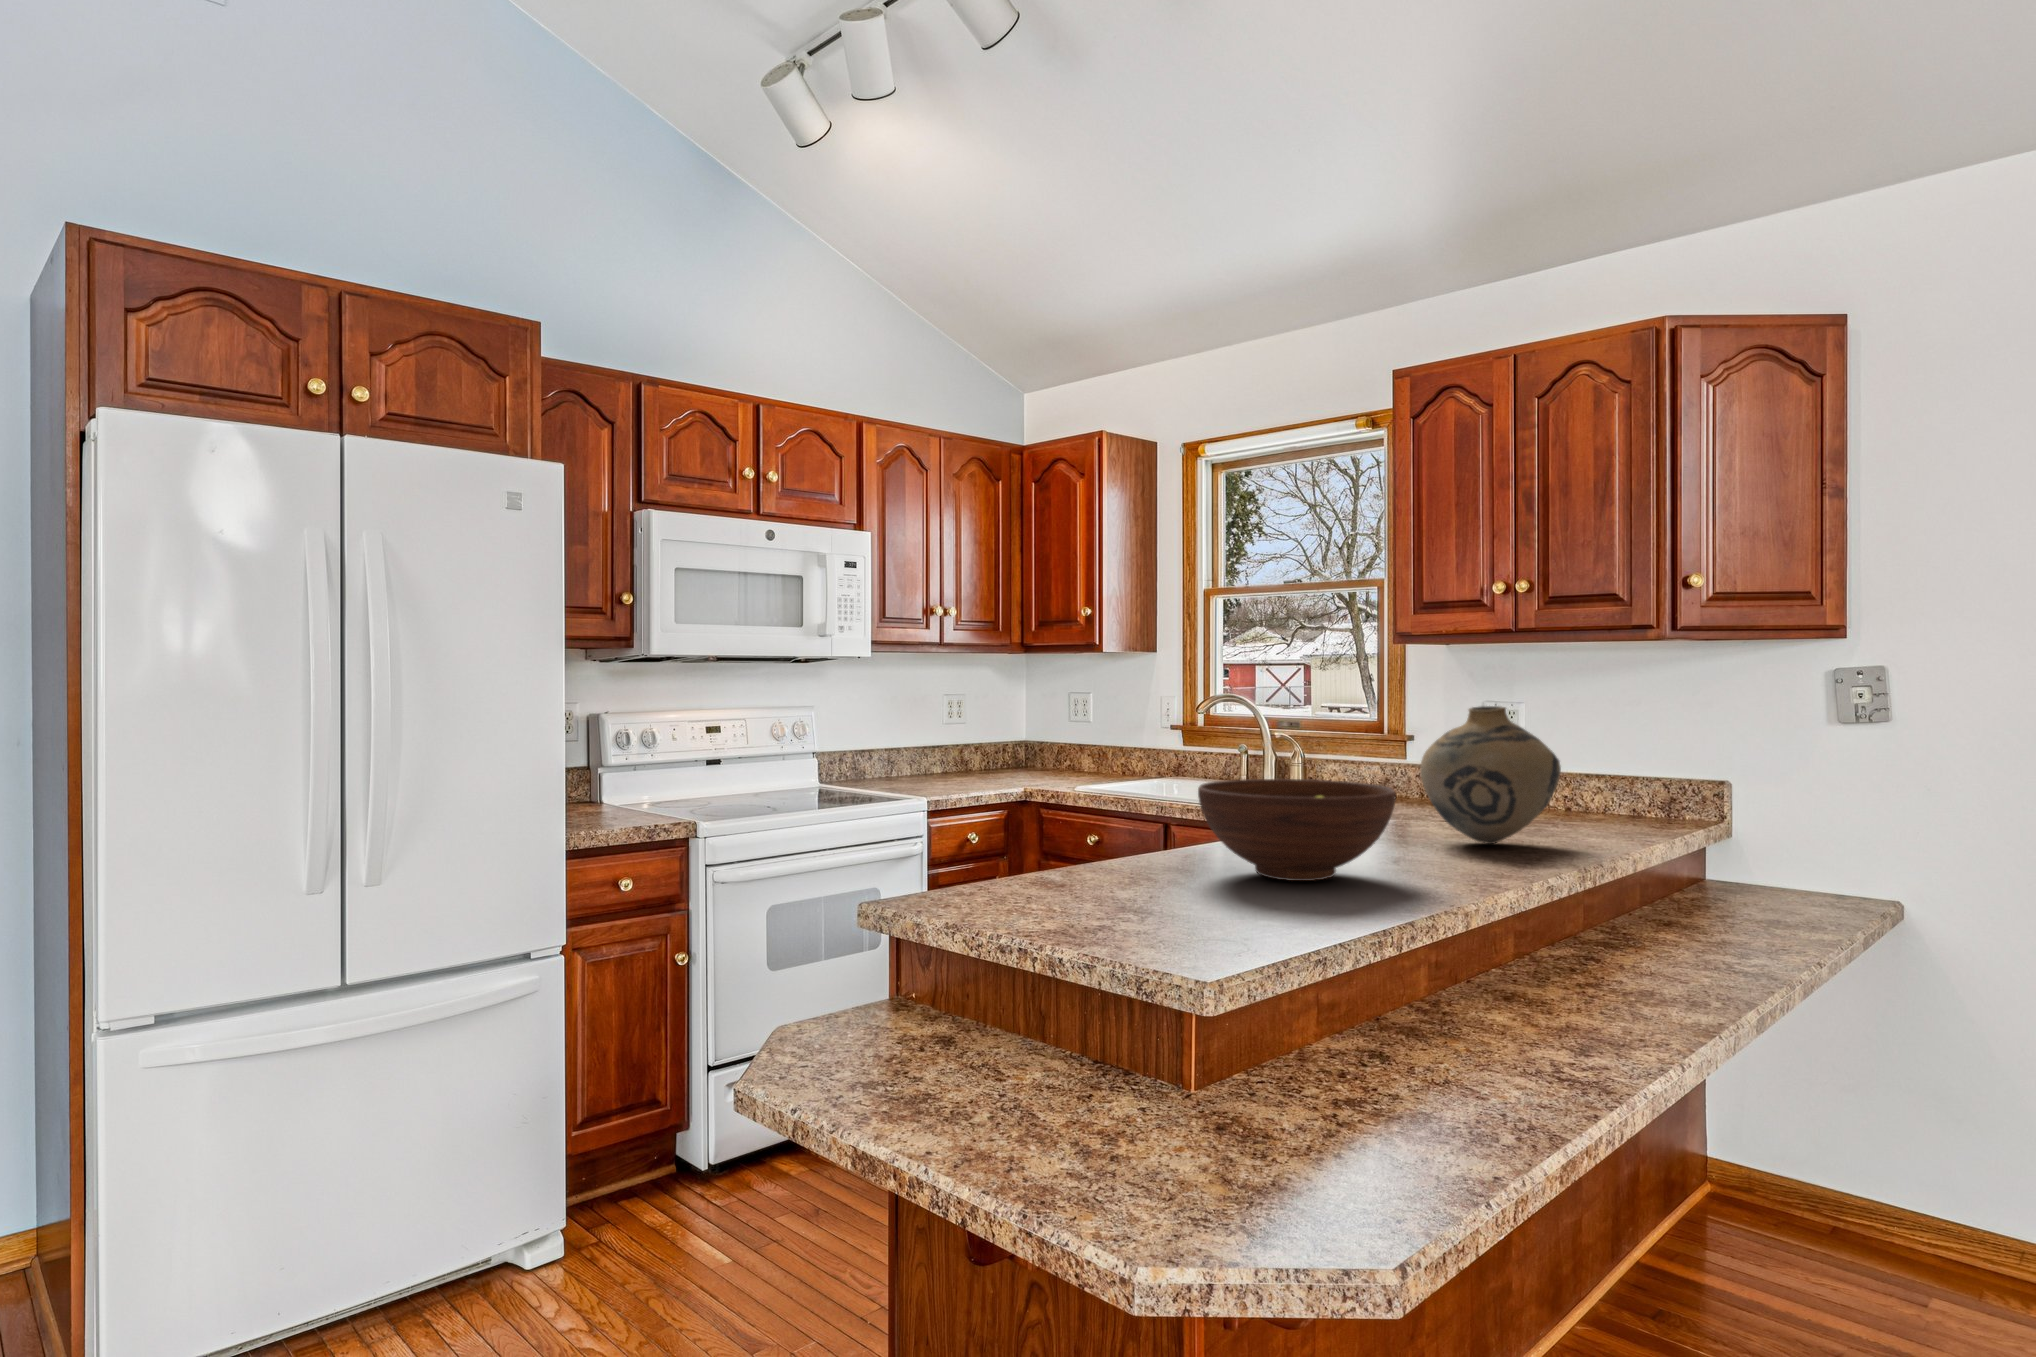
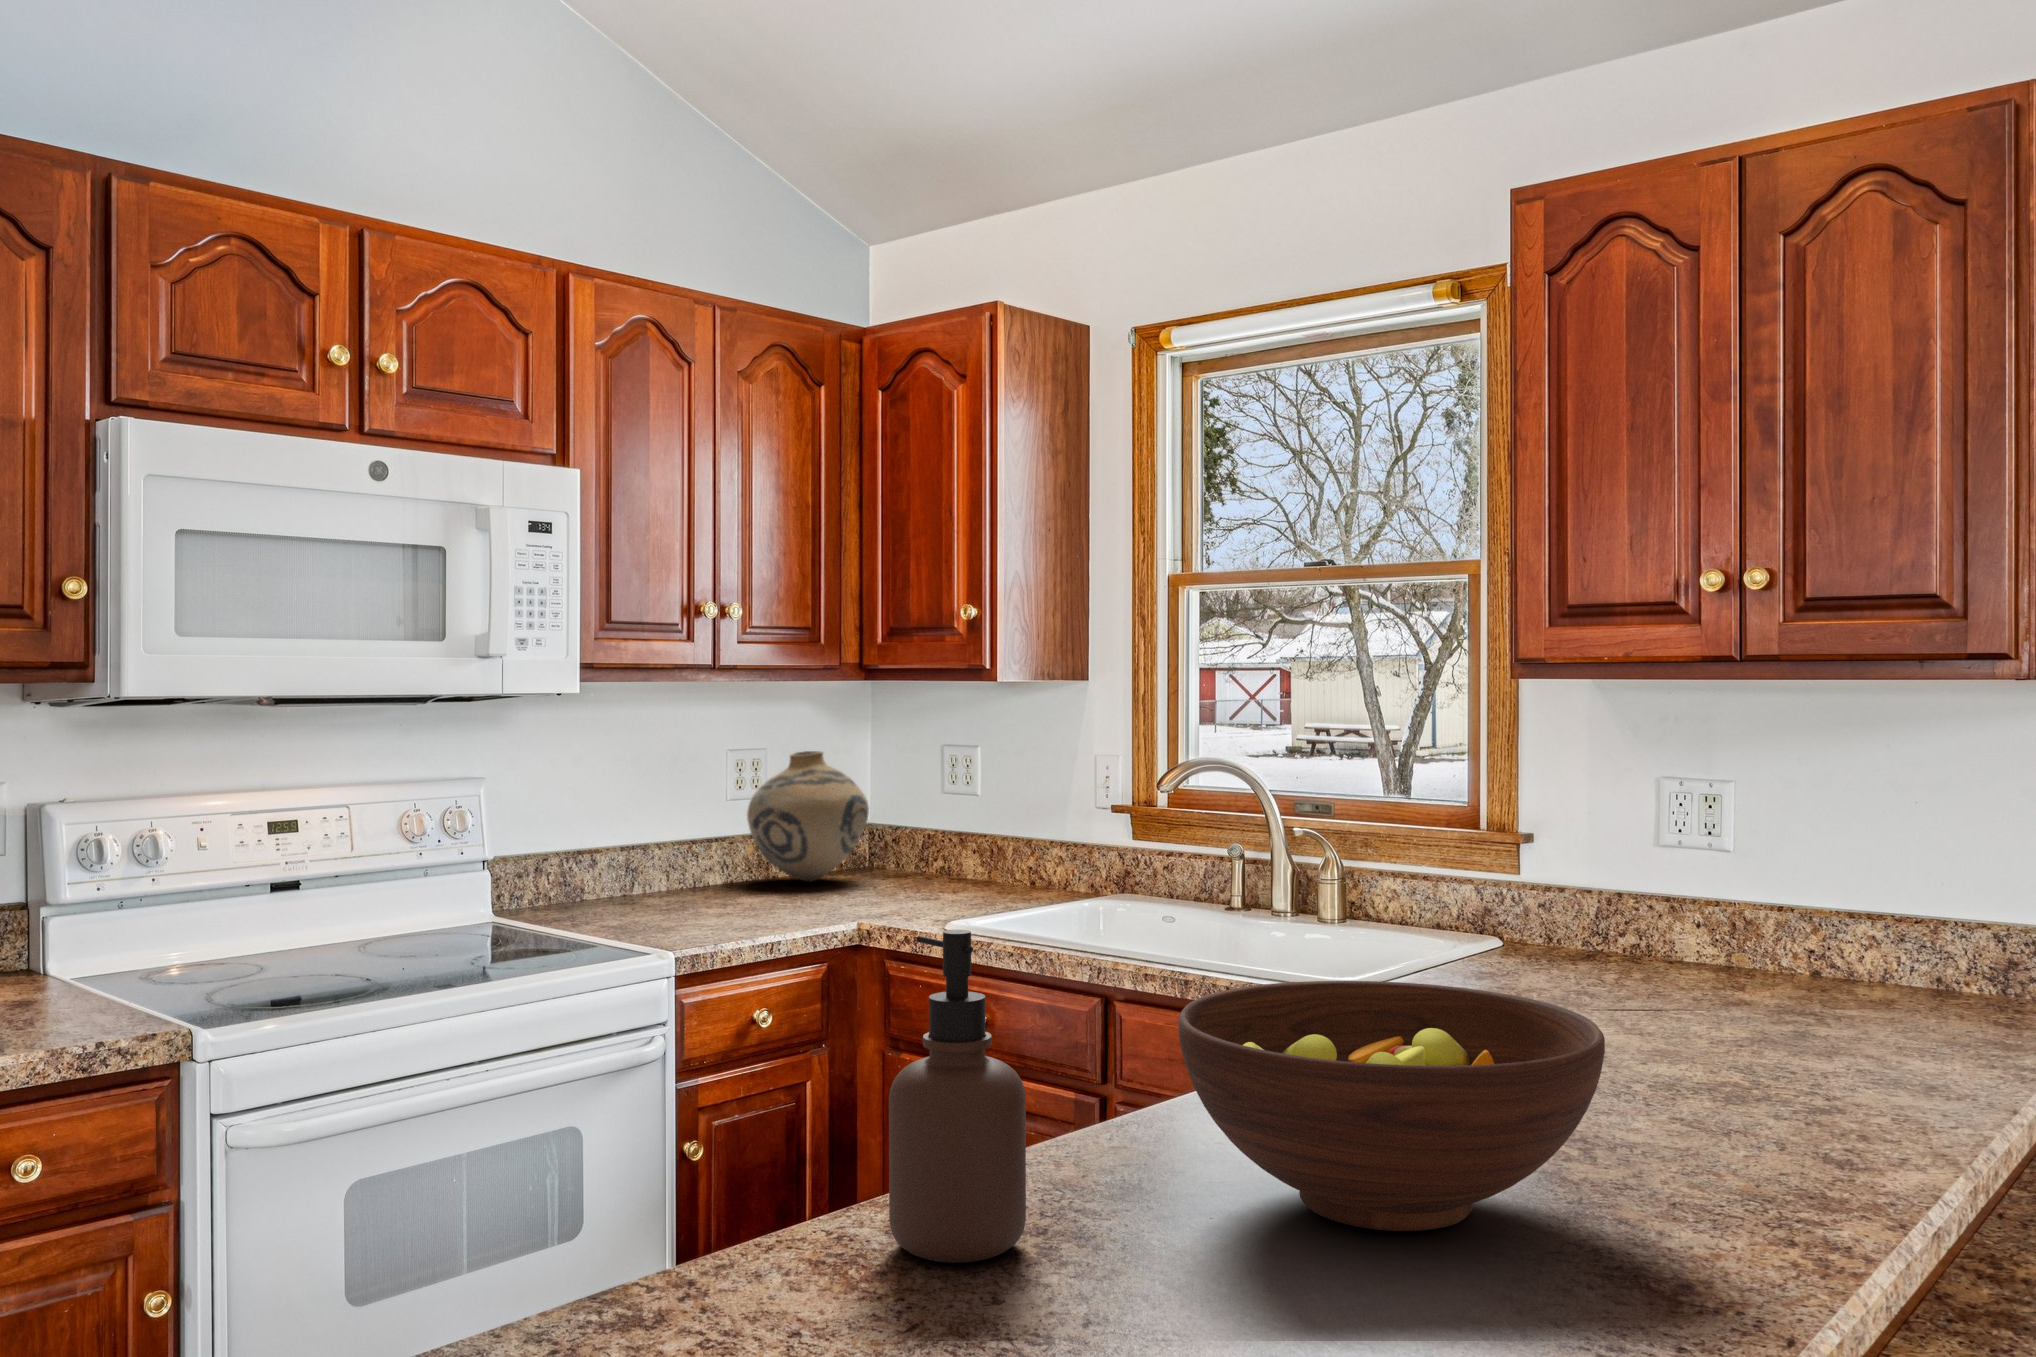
vase: present [1420,706,1561,844] -> present [747,751,869,881]
soap dispenser: none [1066,742,1128,886] -> present [889,930,1026,1263]

